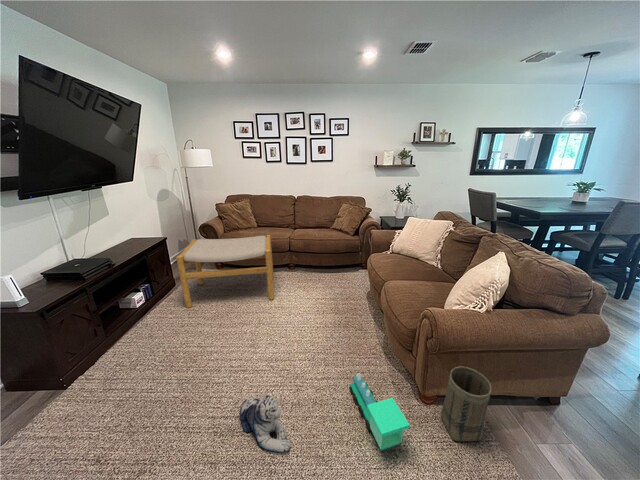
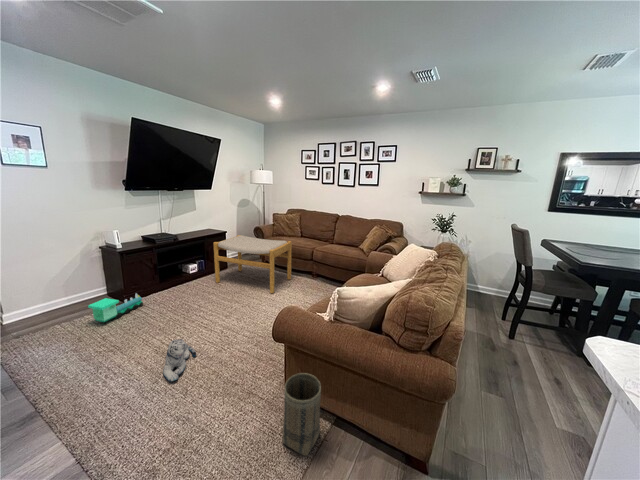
toy train: present [349,373,410,451] -> present [88,294,143,322]

